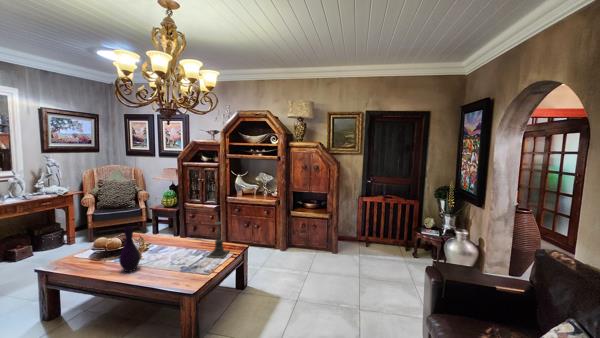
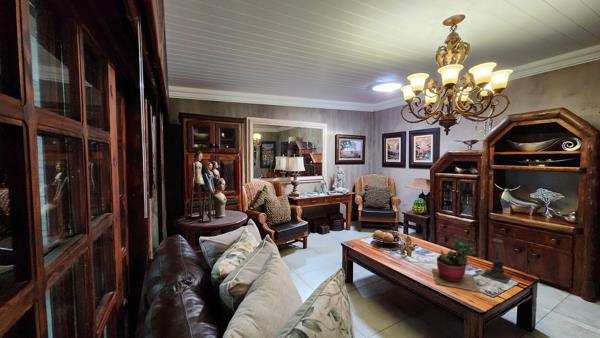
succulent plant: none [160,225,201,280] -> present [432,236,481,292]
vase: present [119,226,140,272] -> none [396,225,413,266]

